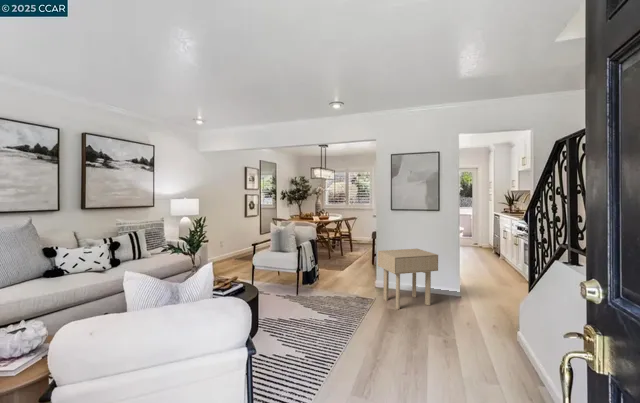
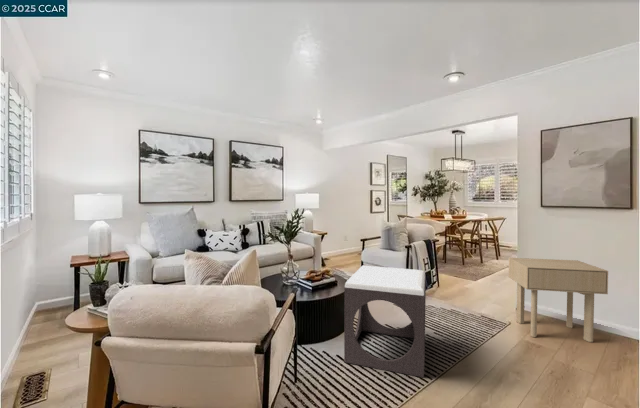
footstool: none [271,270,343,370] -> present [344,266,426,377]

